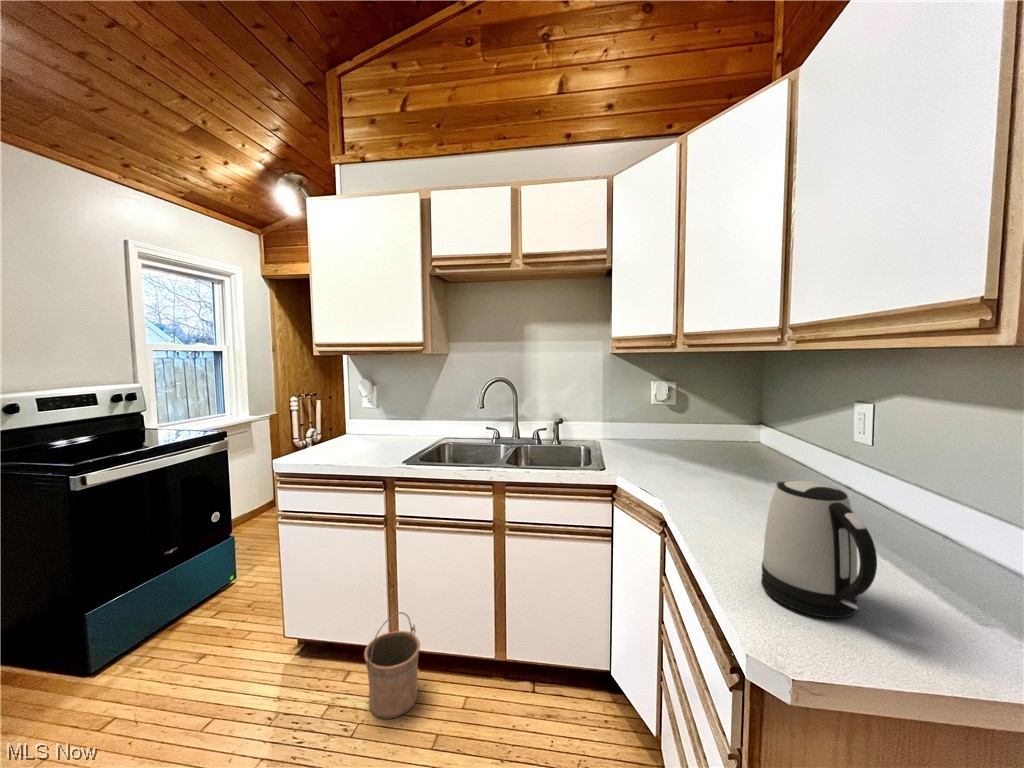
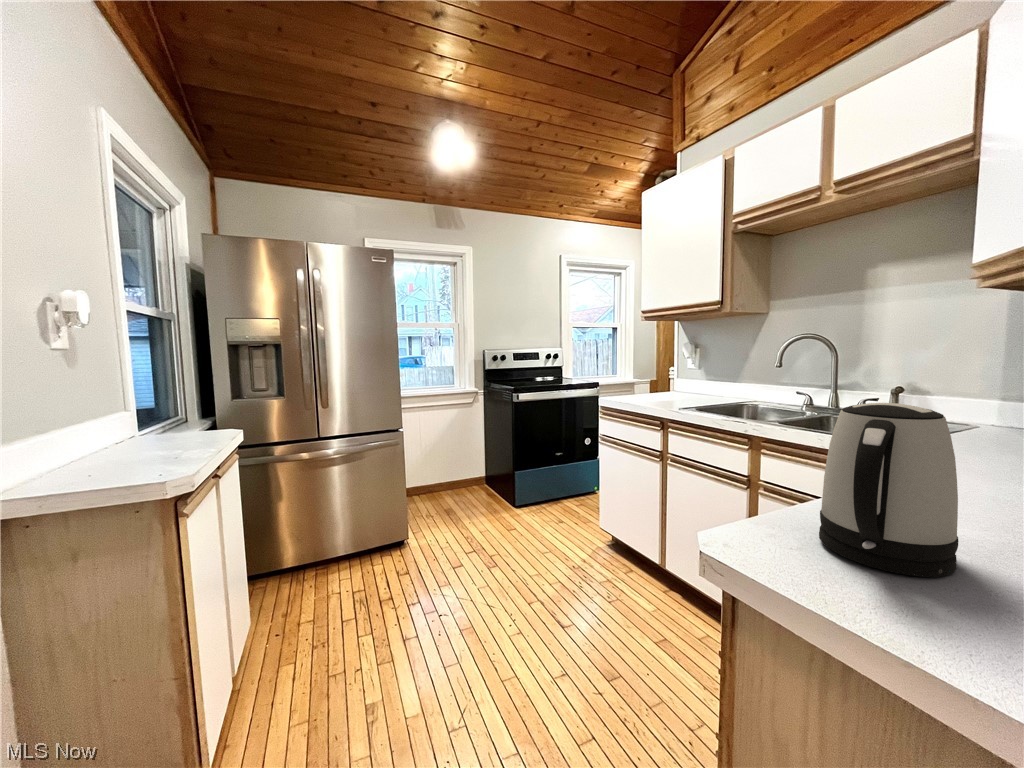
bucket: present [364,612,420,719] -> none [625,532,677,613]

